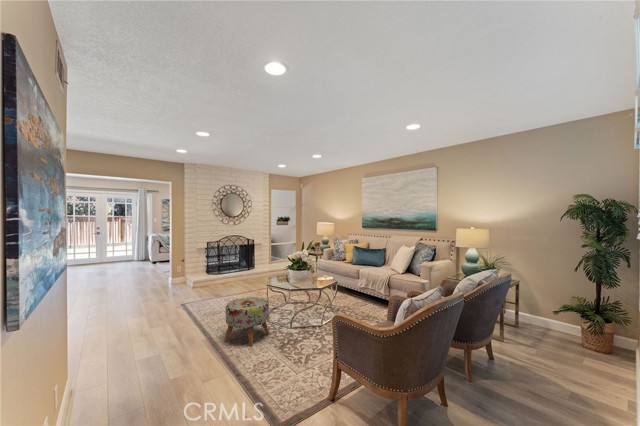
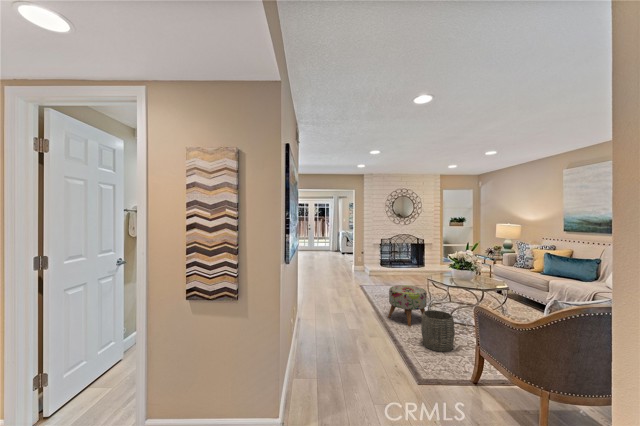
woven basket: none [269,323,303,372] -> present [421,310,455,352]

